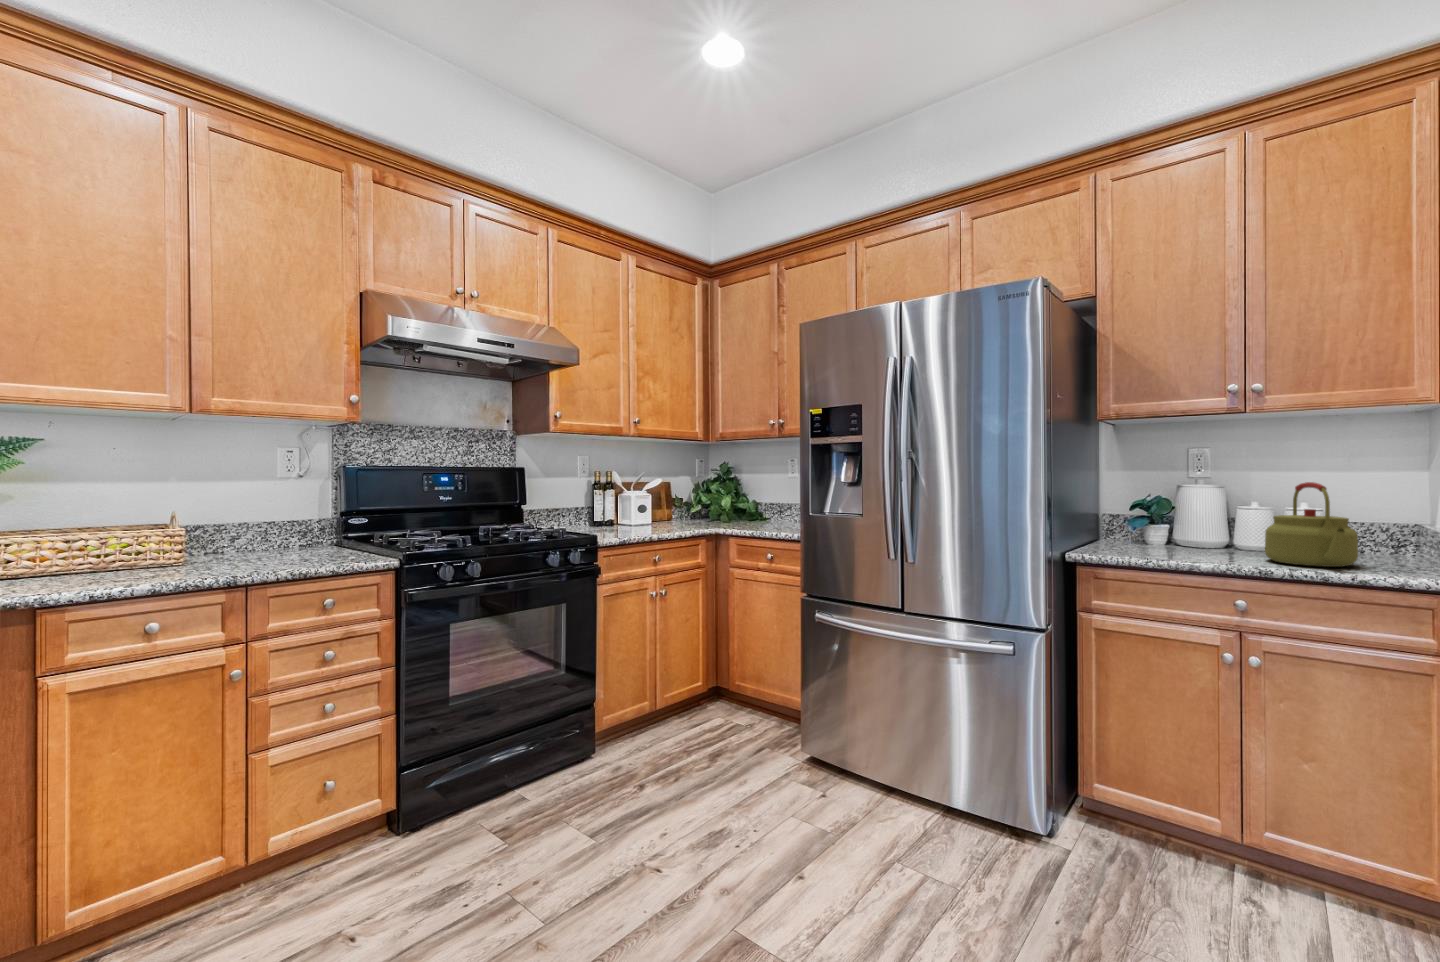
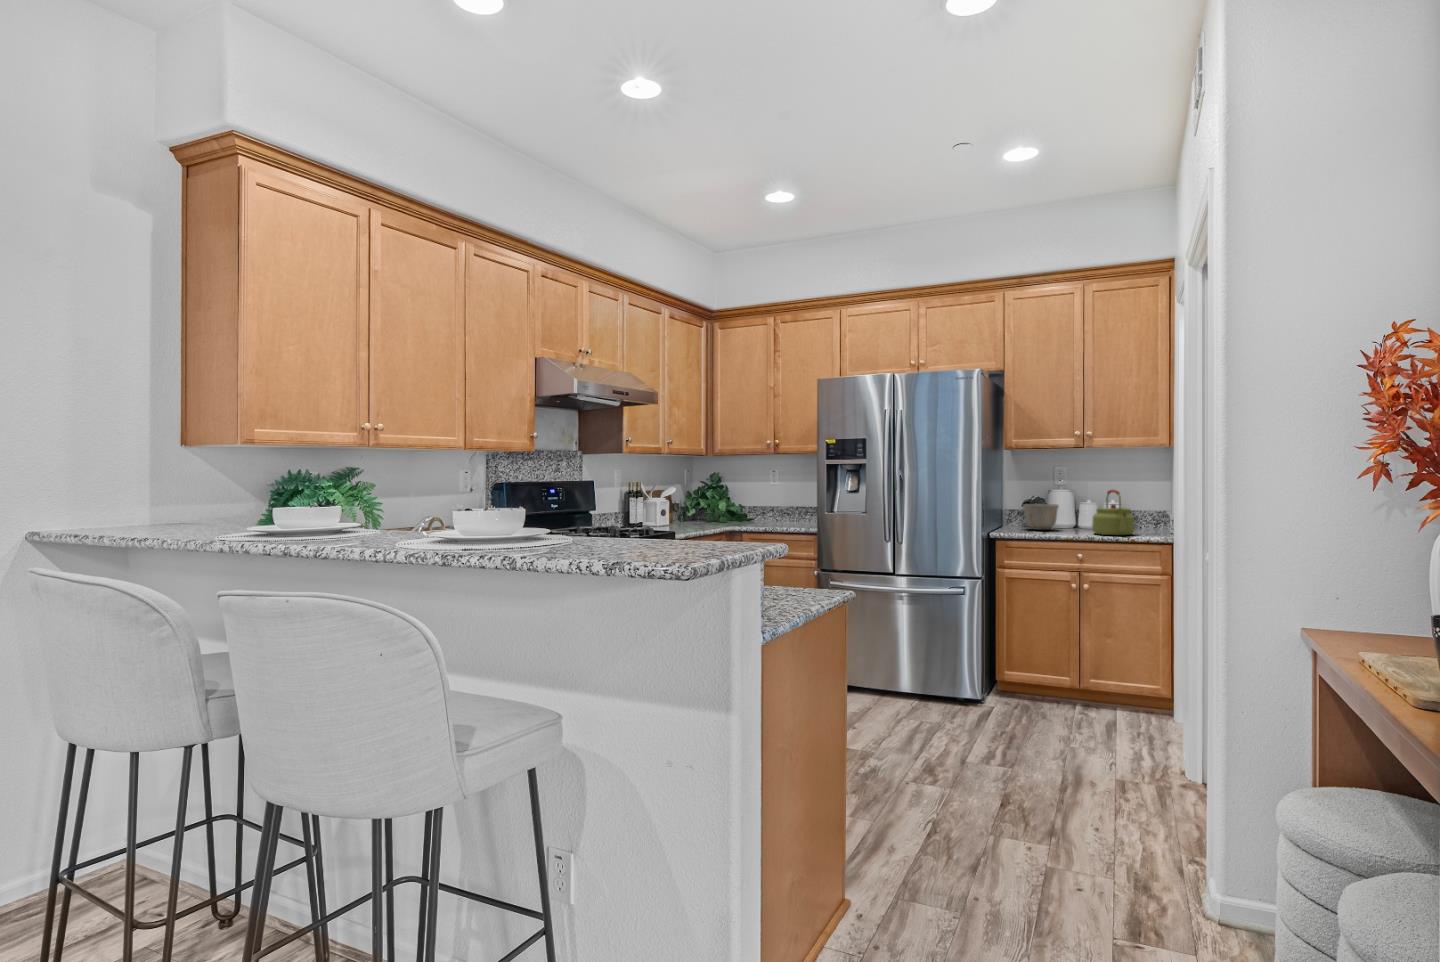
ceramic bowl: none [1130,506,1197,549] -> present [1023,504,1059,530]

